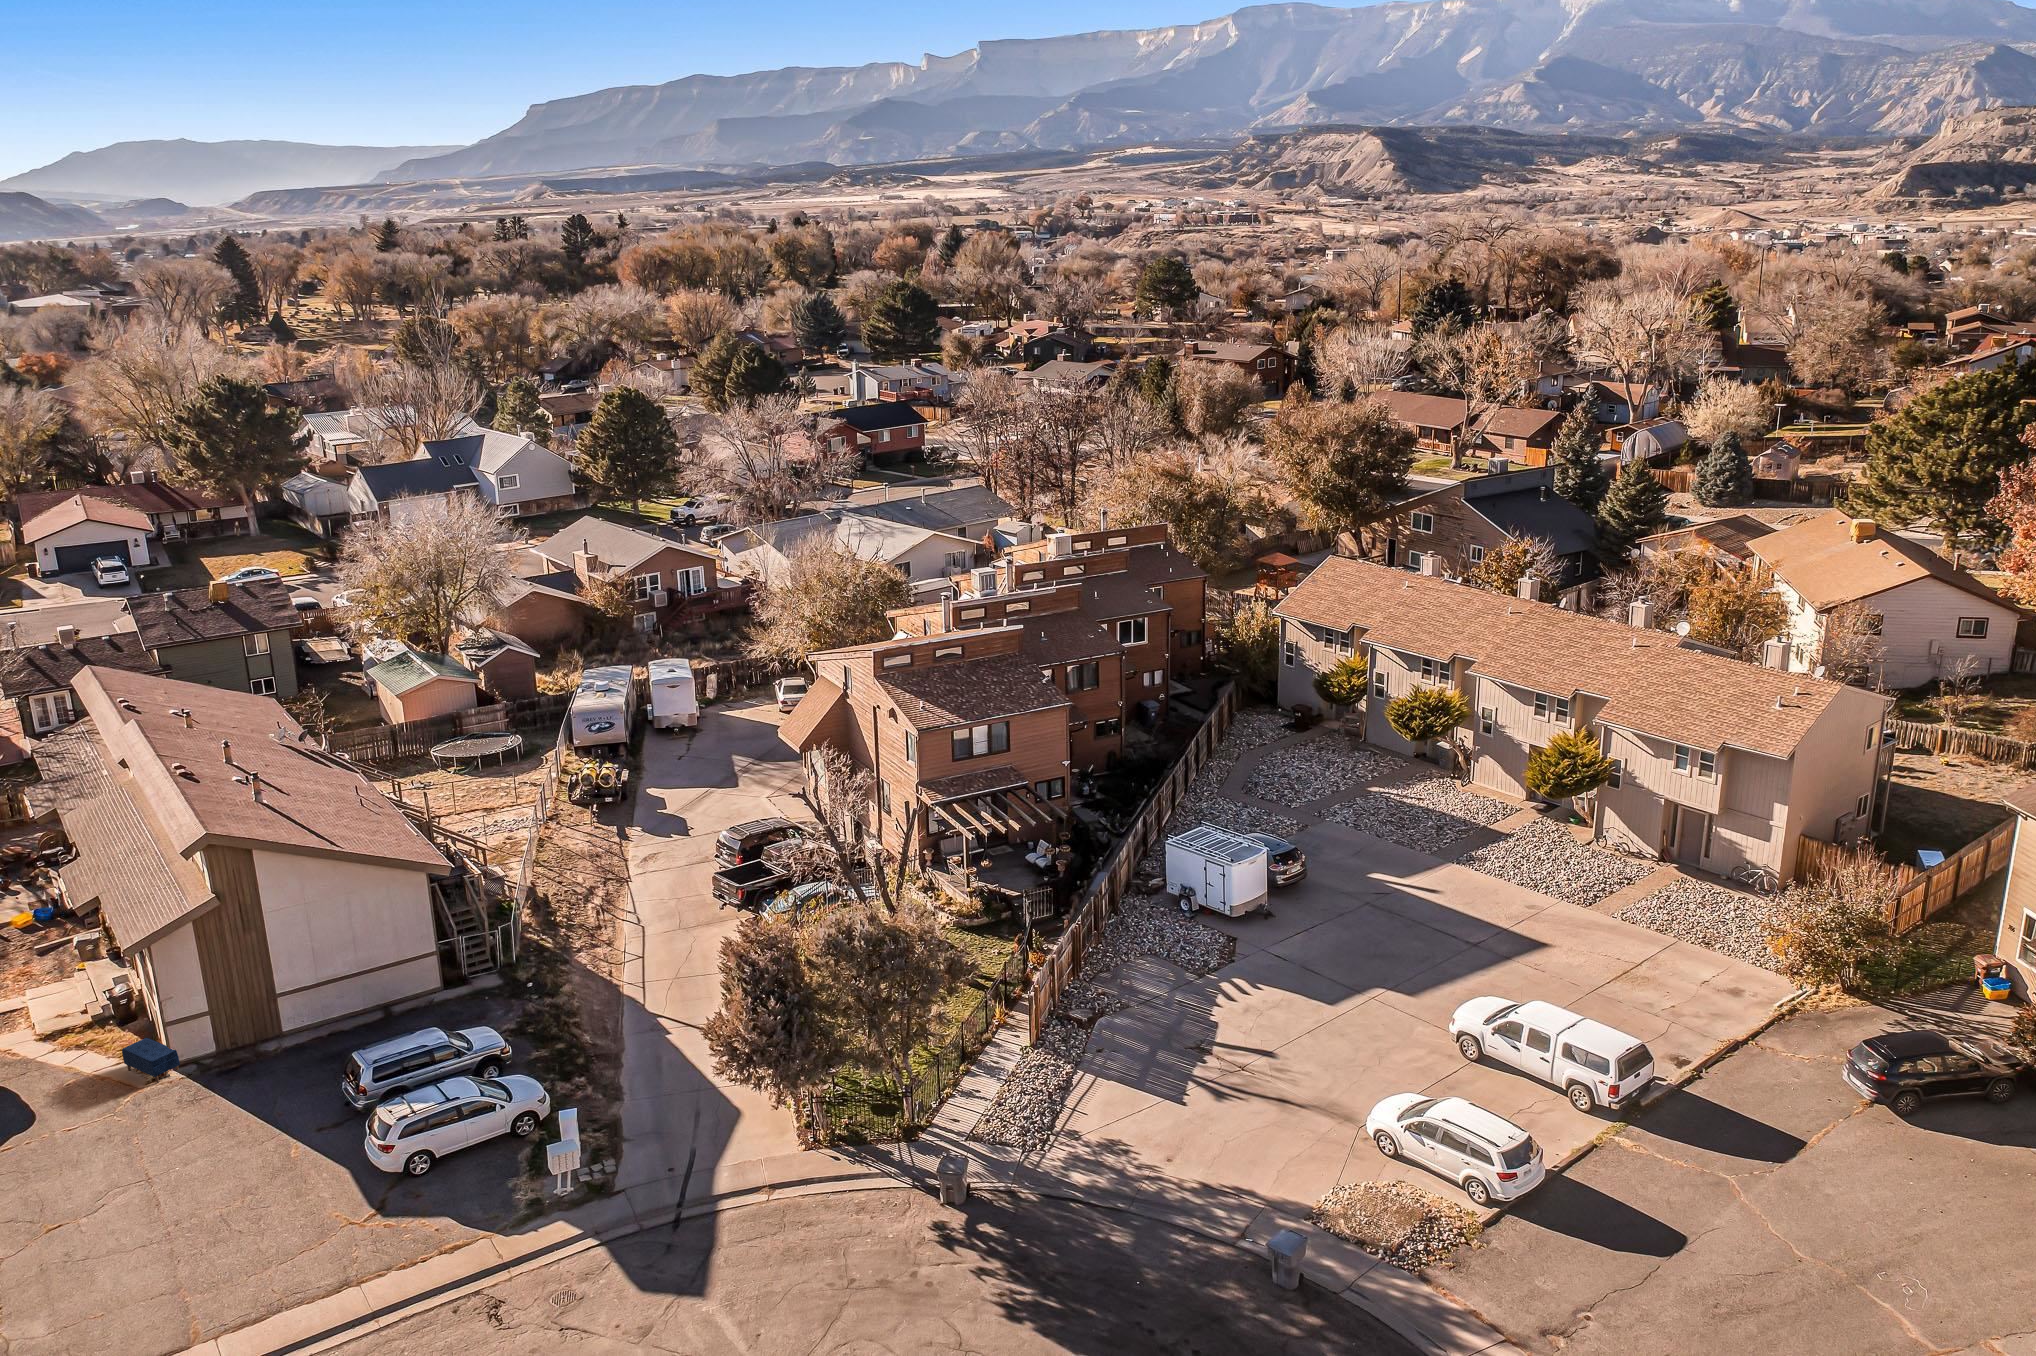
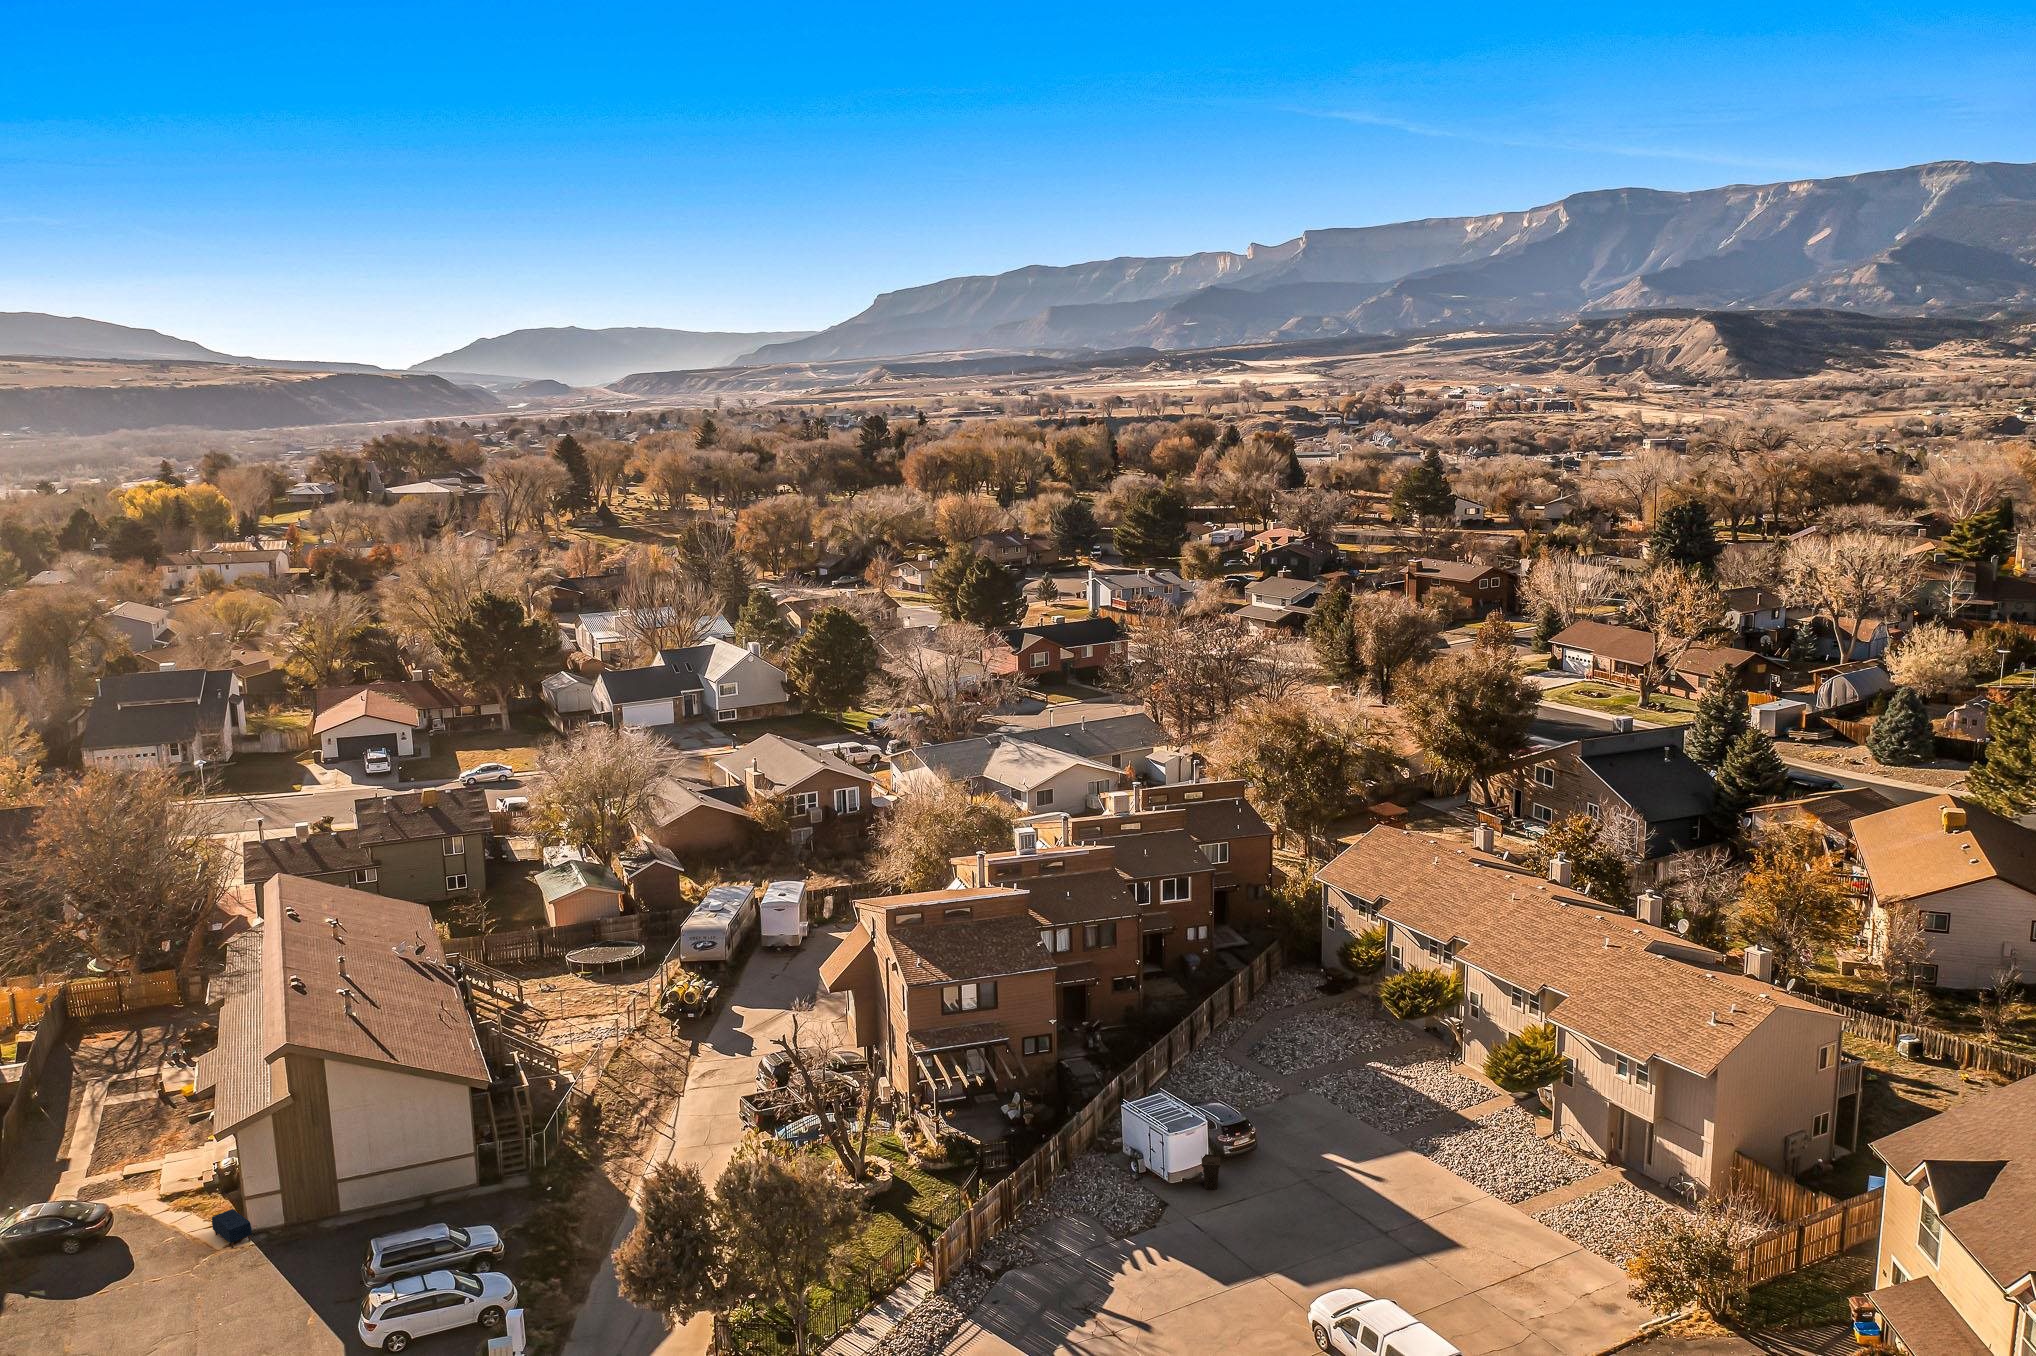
trash can: none [1265,882,1290,919] -> present [1202,1154,1221,1190]

